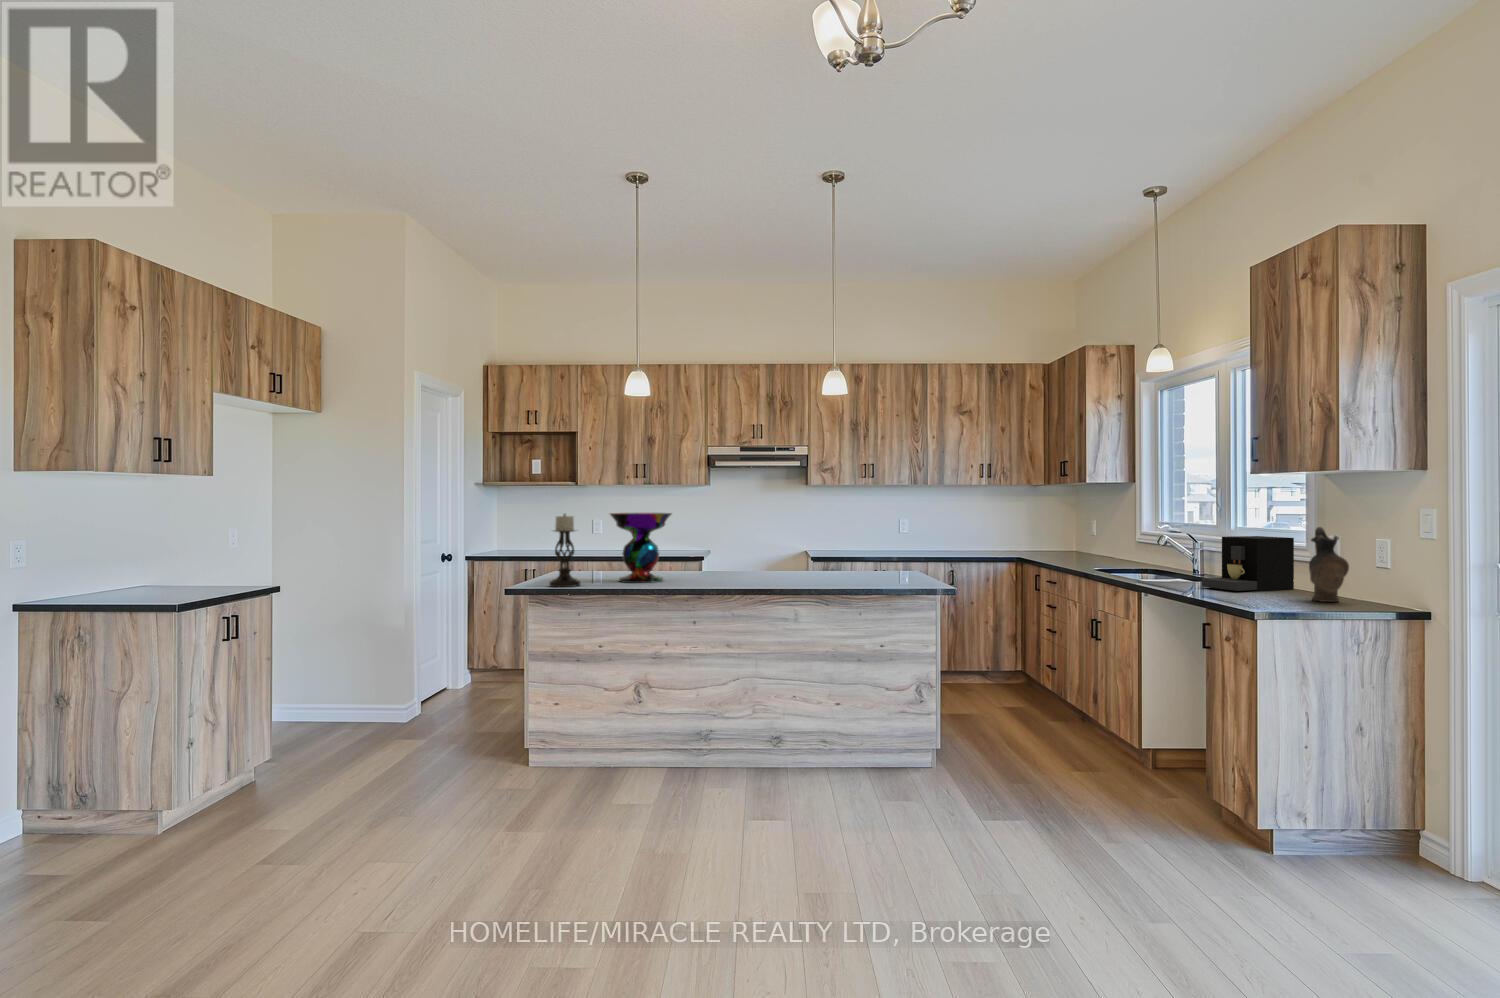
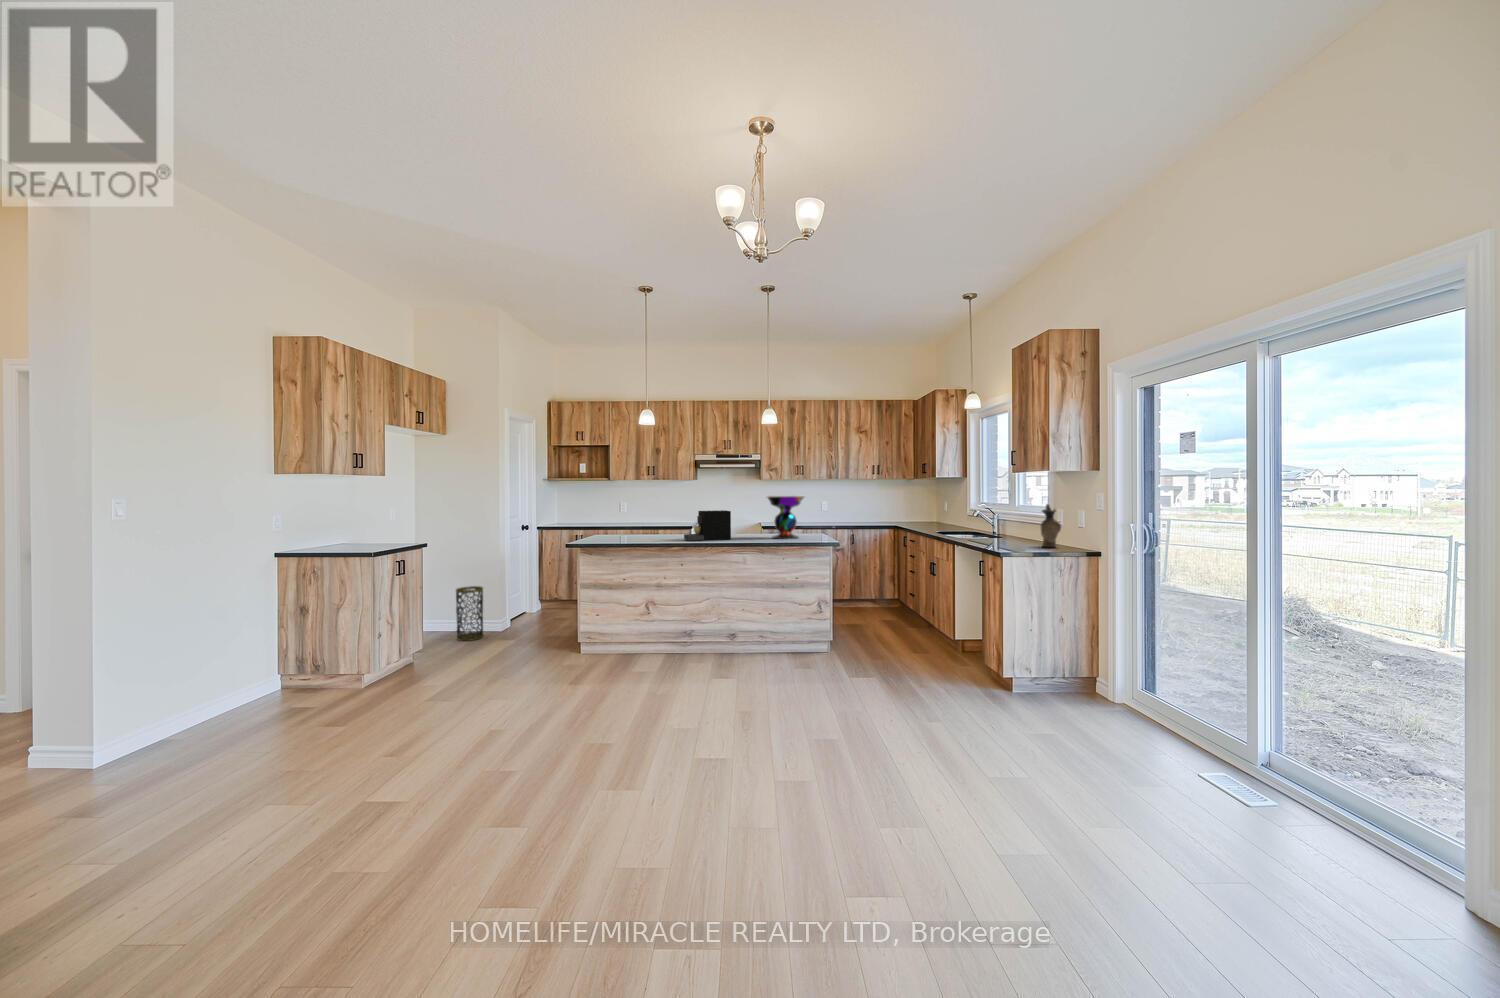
decorative bowl: present [610,513,672,583] -> present [766,496,804,539]
candle holder: present [549,514,580,587] -> none [593,498,613,543]
coffee maker: present [1202,536,1294,591] -> present [684,510,731,541]
trash can: none [334,650,377,738] -> present [456,586,483,641]

